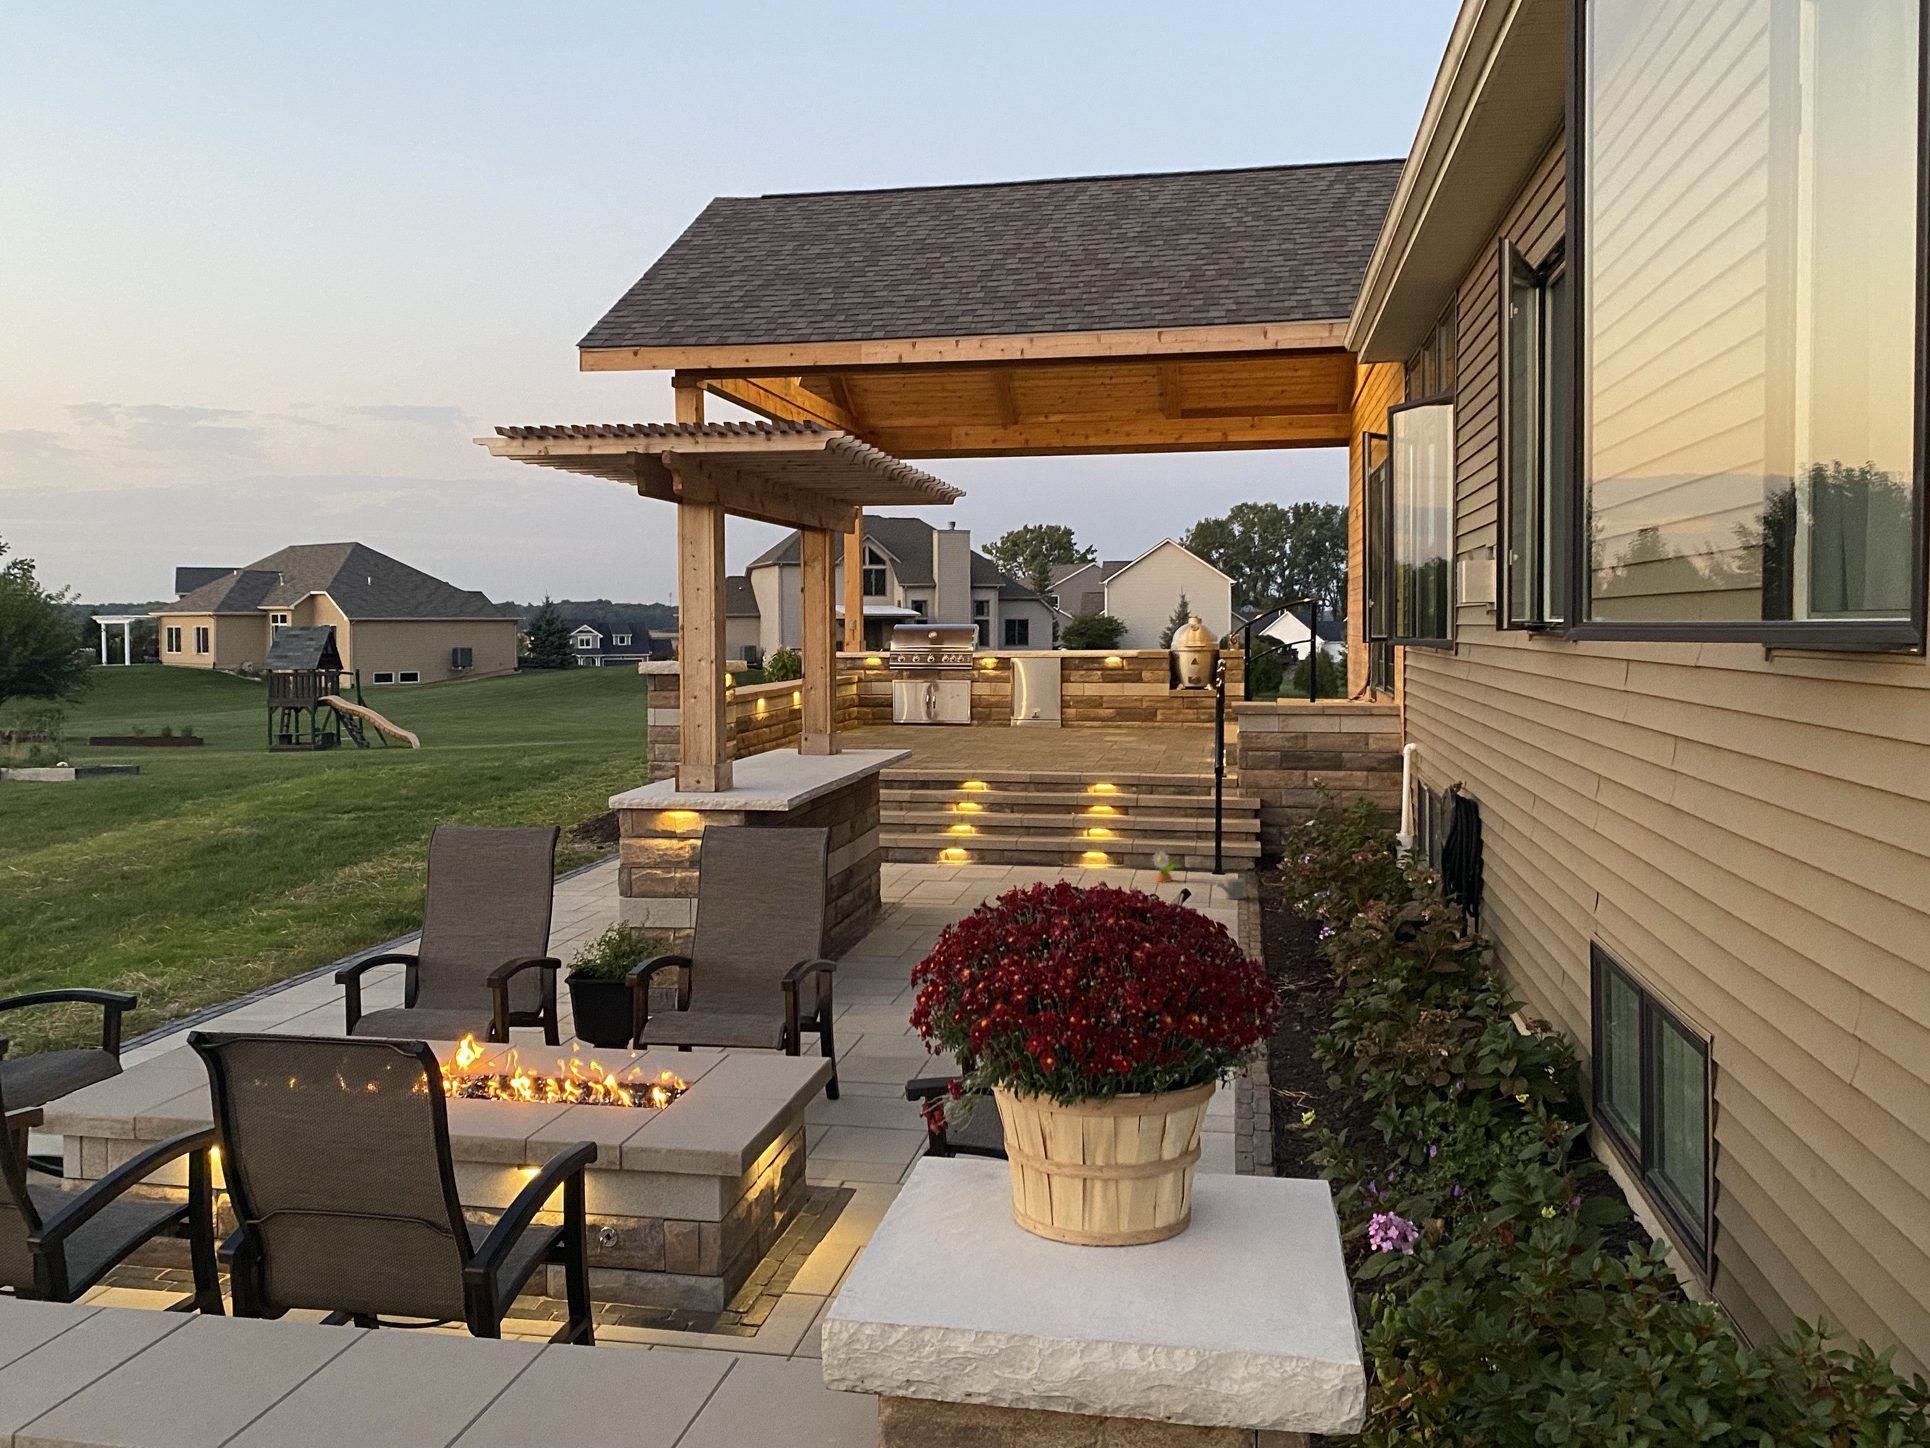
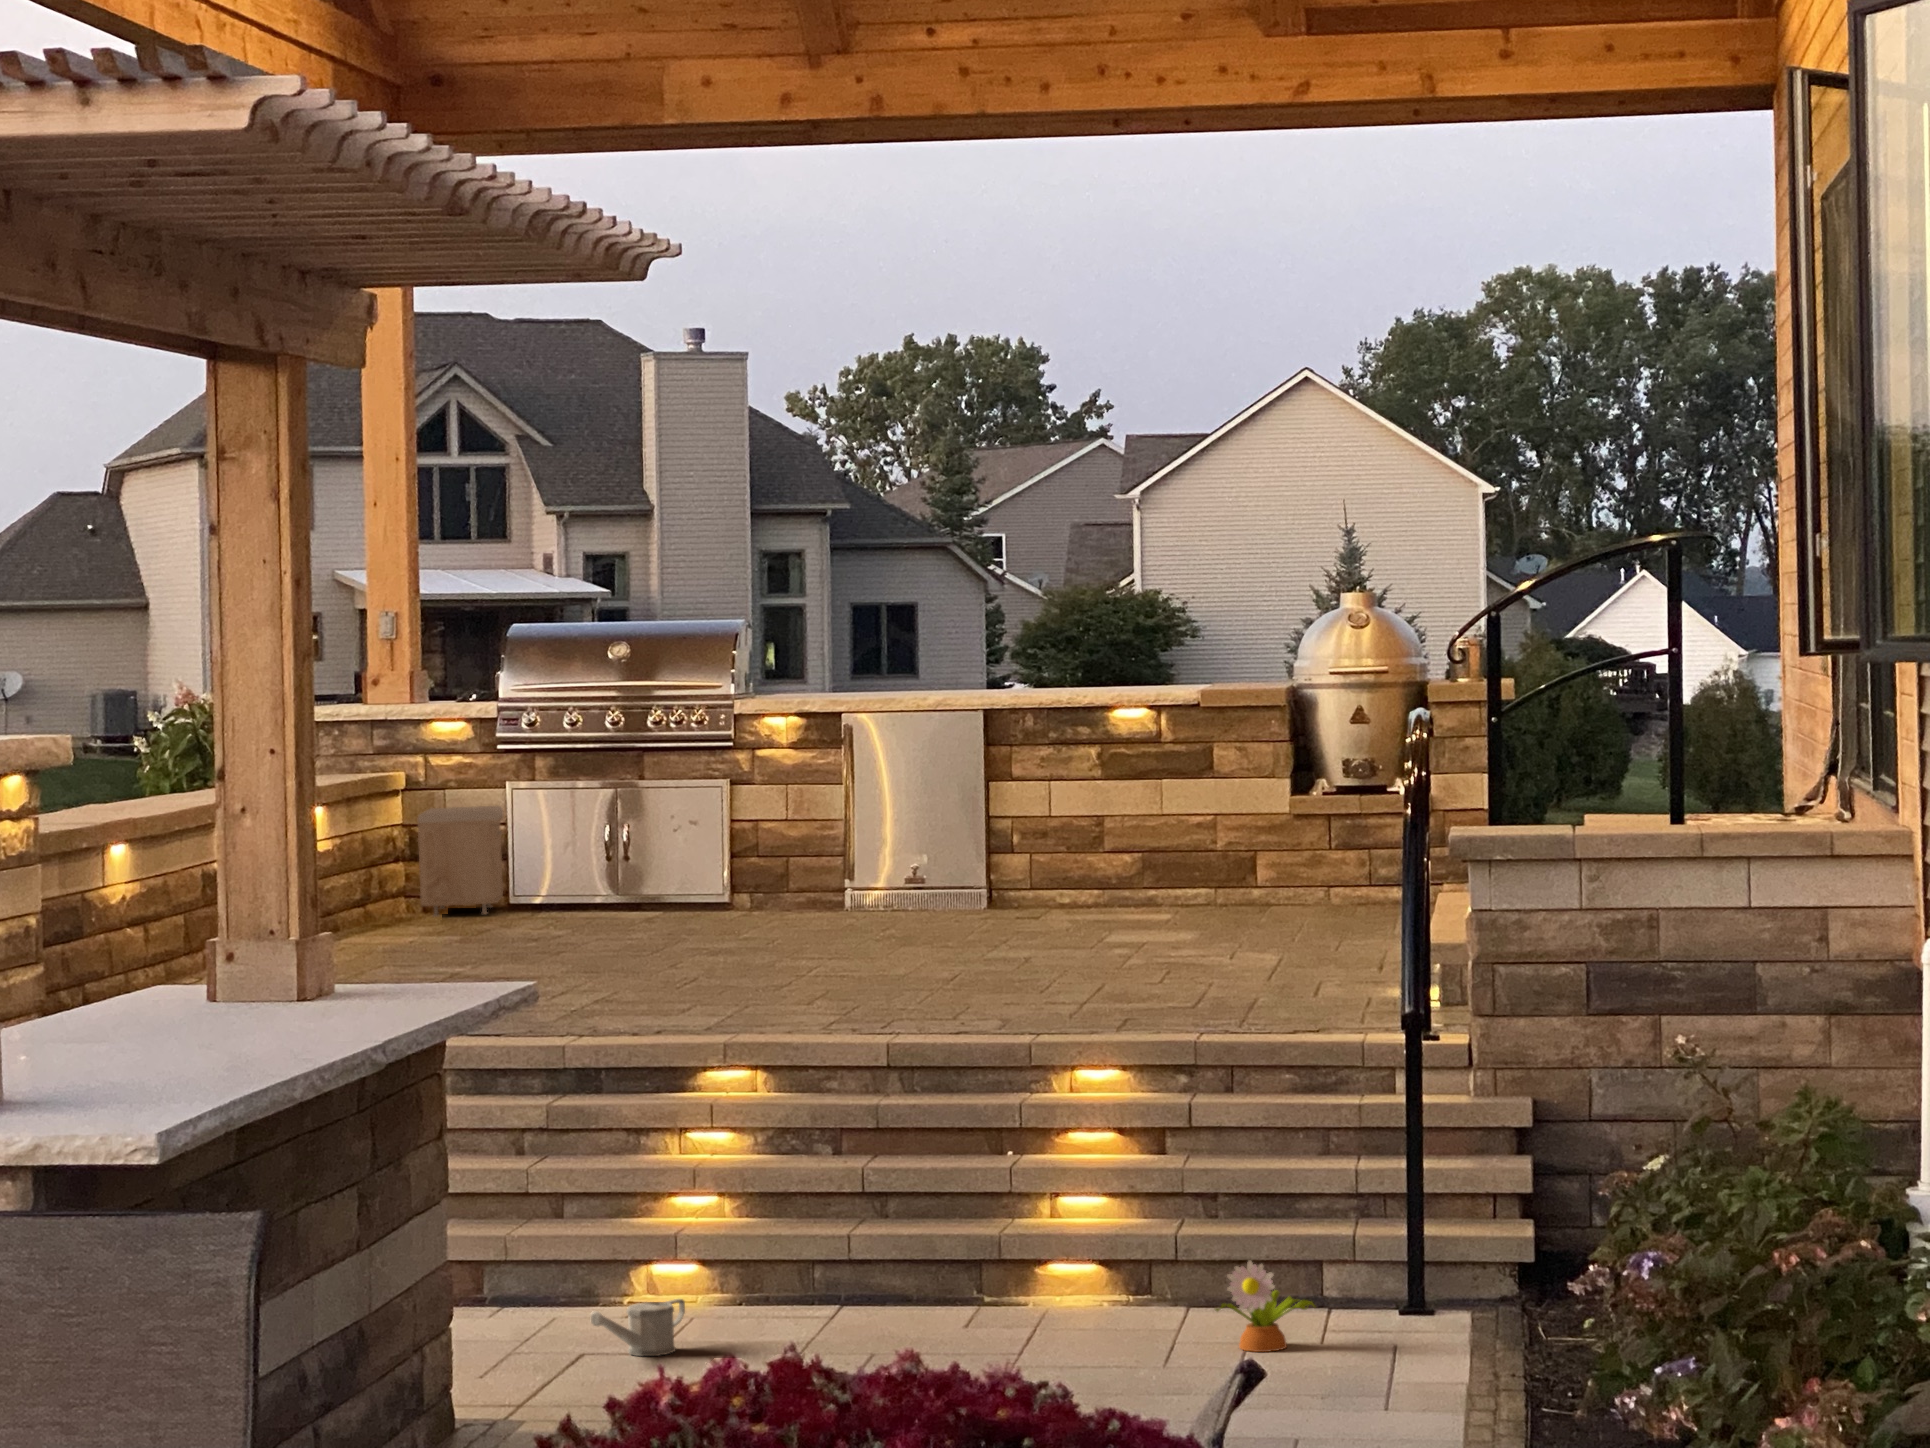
storage bench: none [846,686,877,727] -> present [418,806,504,916]
watering can: present [1217,878,1245,899] -> present [590,1299,685,1356]

